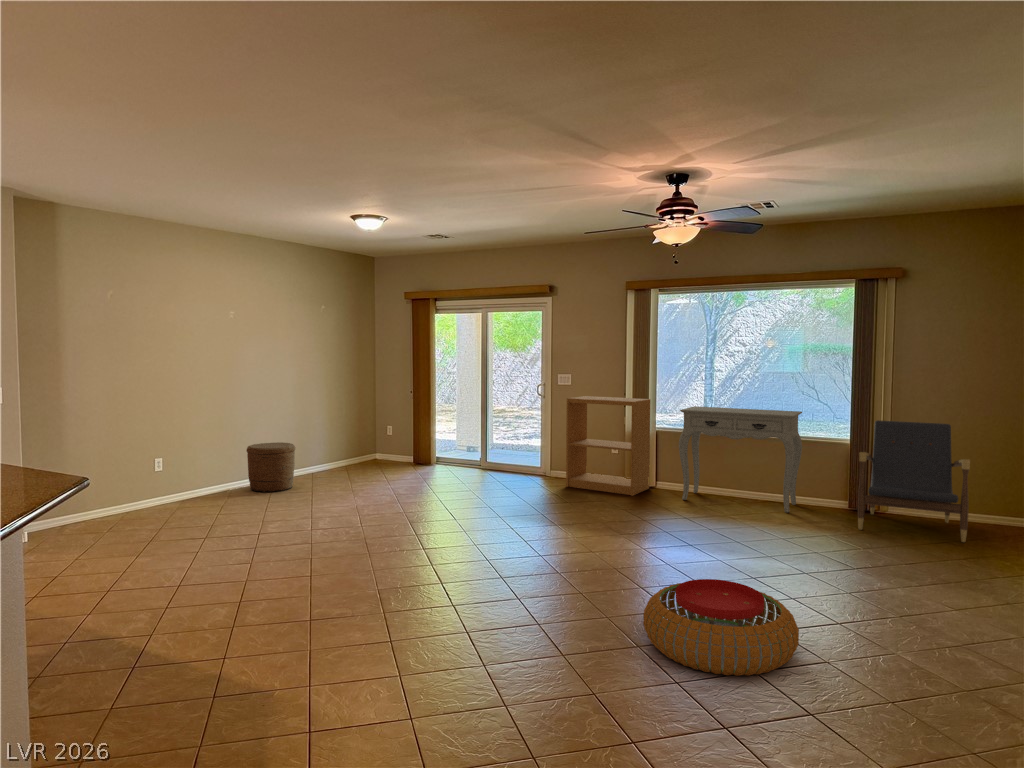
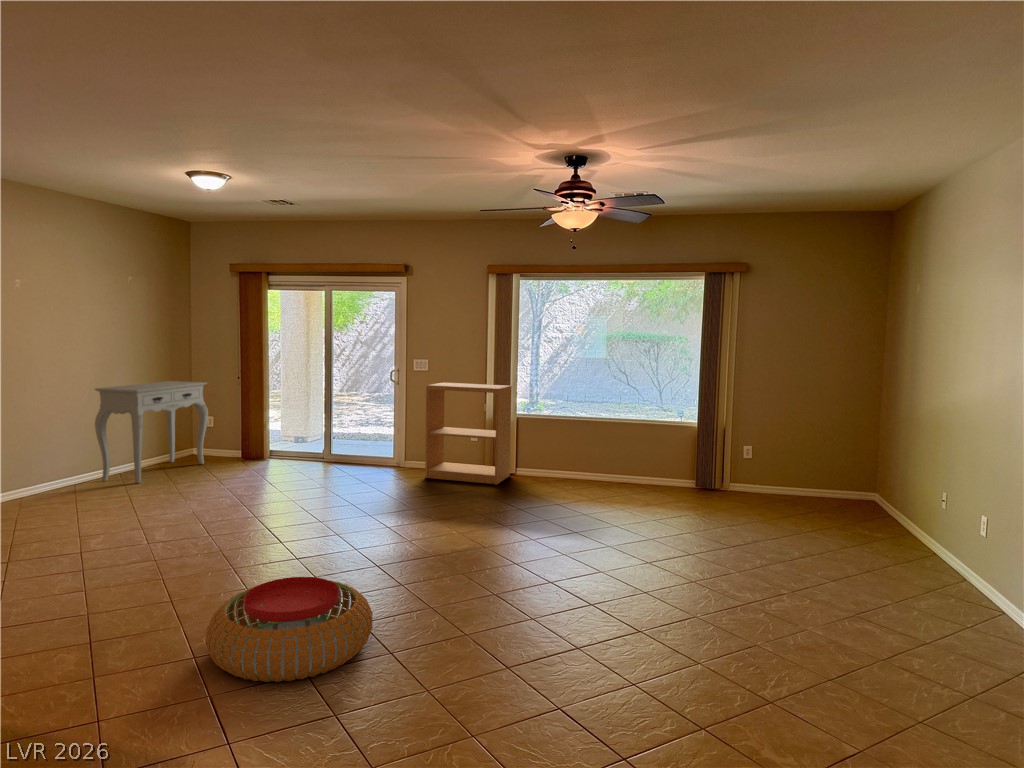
console table: present [679,406,802,513] -> present [95,381,208,483]
lounge chair: present [858,420,970,542] -> none [713,405,806,514]
woven basket: present [246,442,295,492] -> none [34,440,101,502]
pouf: present [643,579,799,676] -> present [206,577,373,682]

